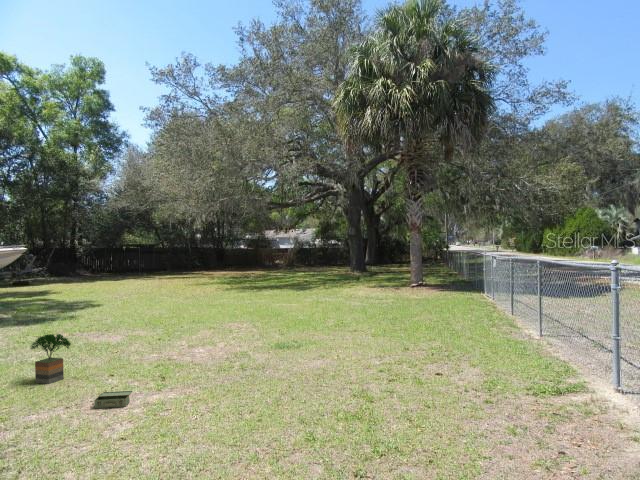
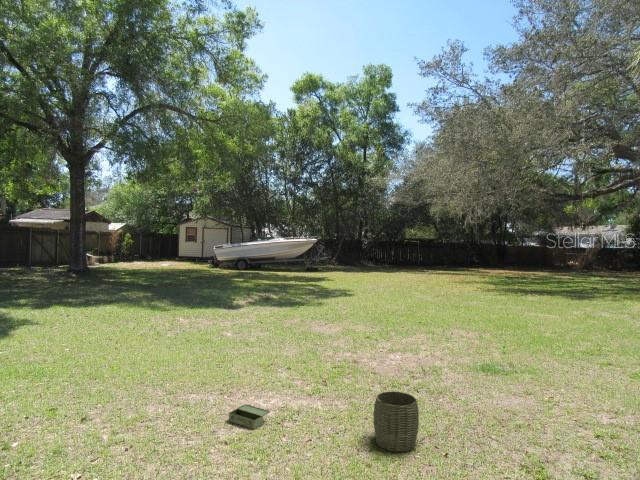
potted tree: present [31,334,71,384] -> none [218,326,253,377]
woven basket: none [225,351,258,391] -> present [374,391,419,452]

